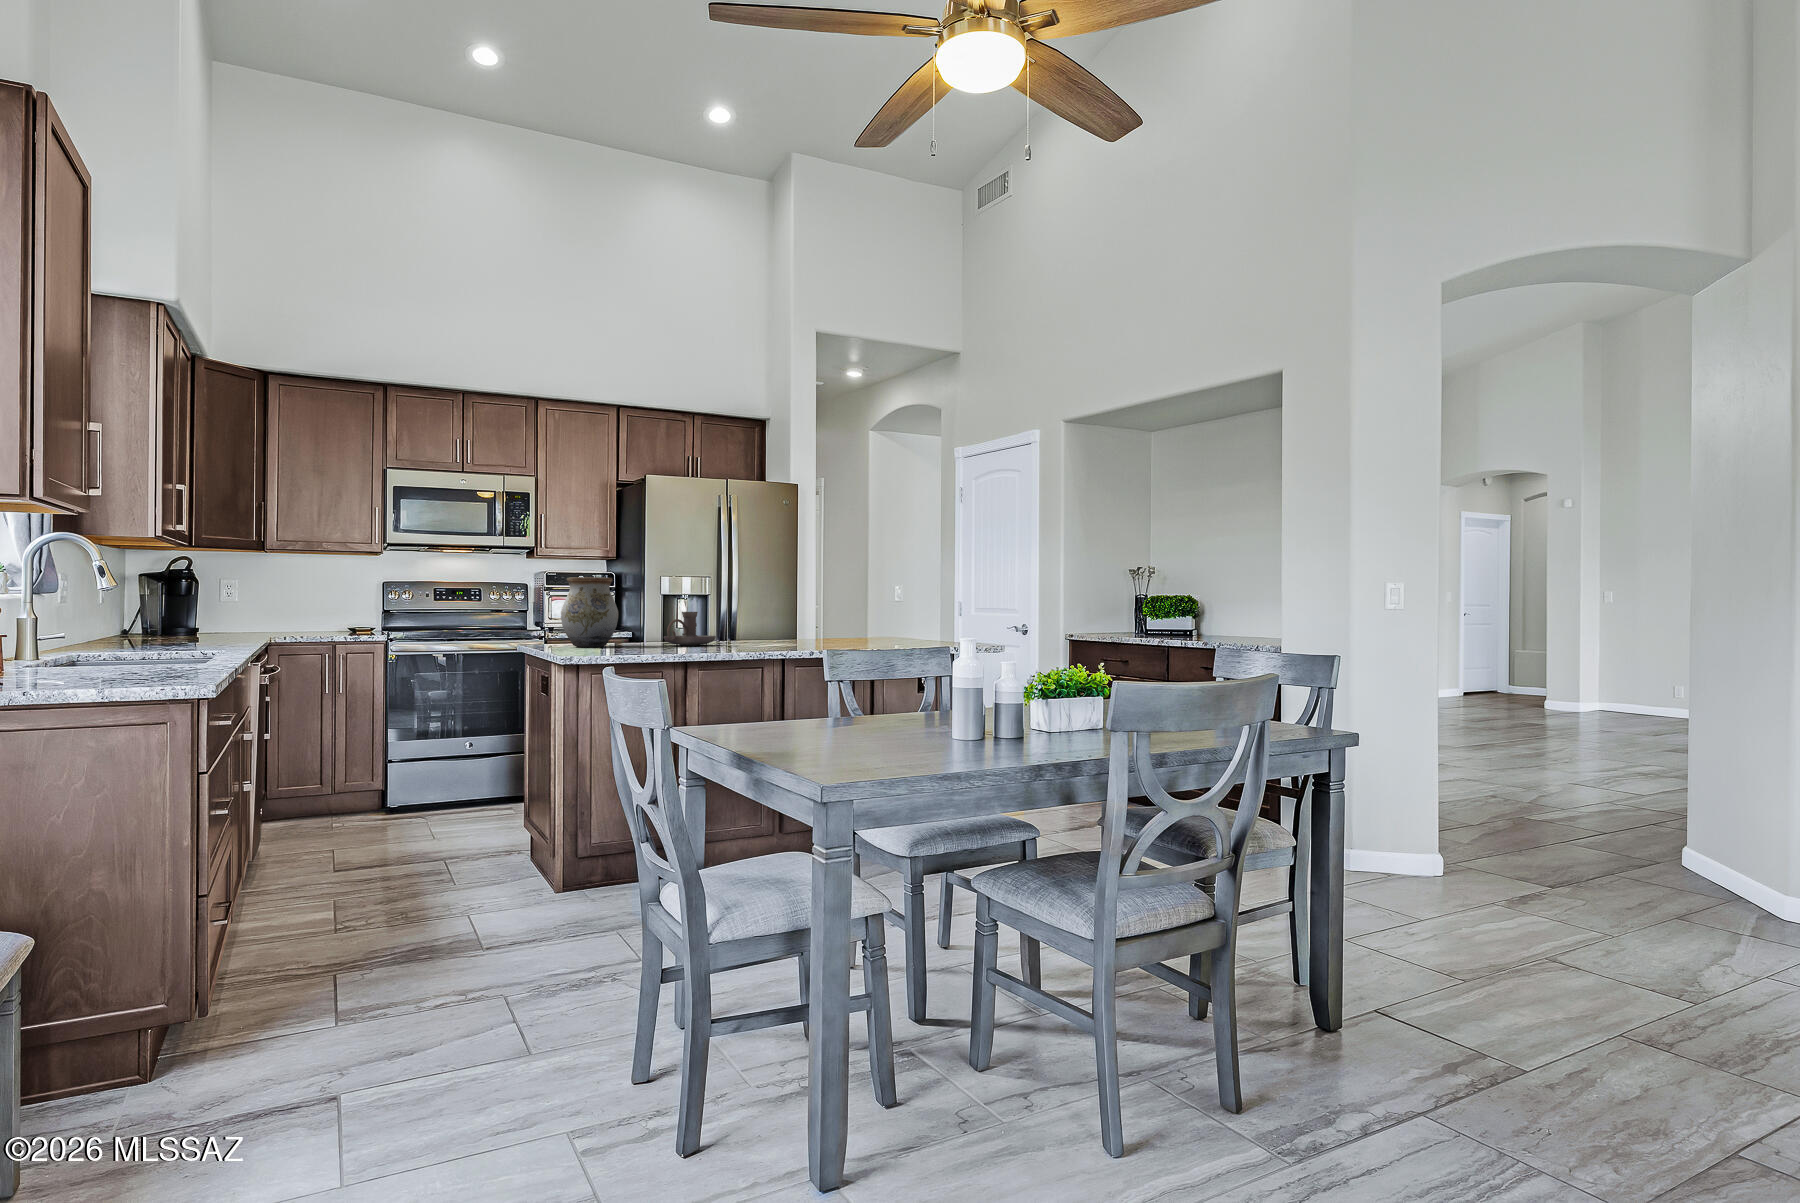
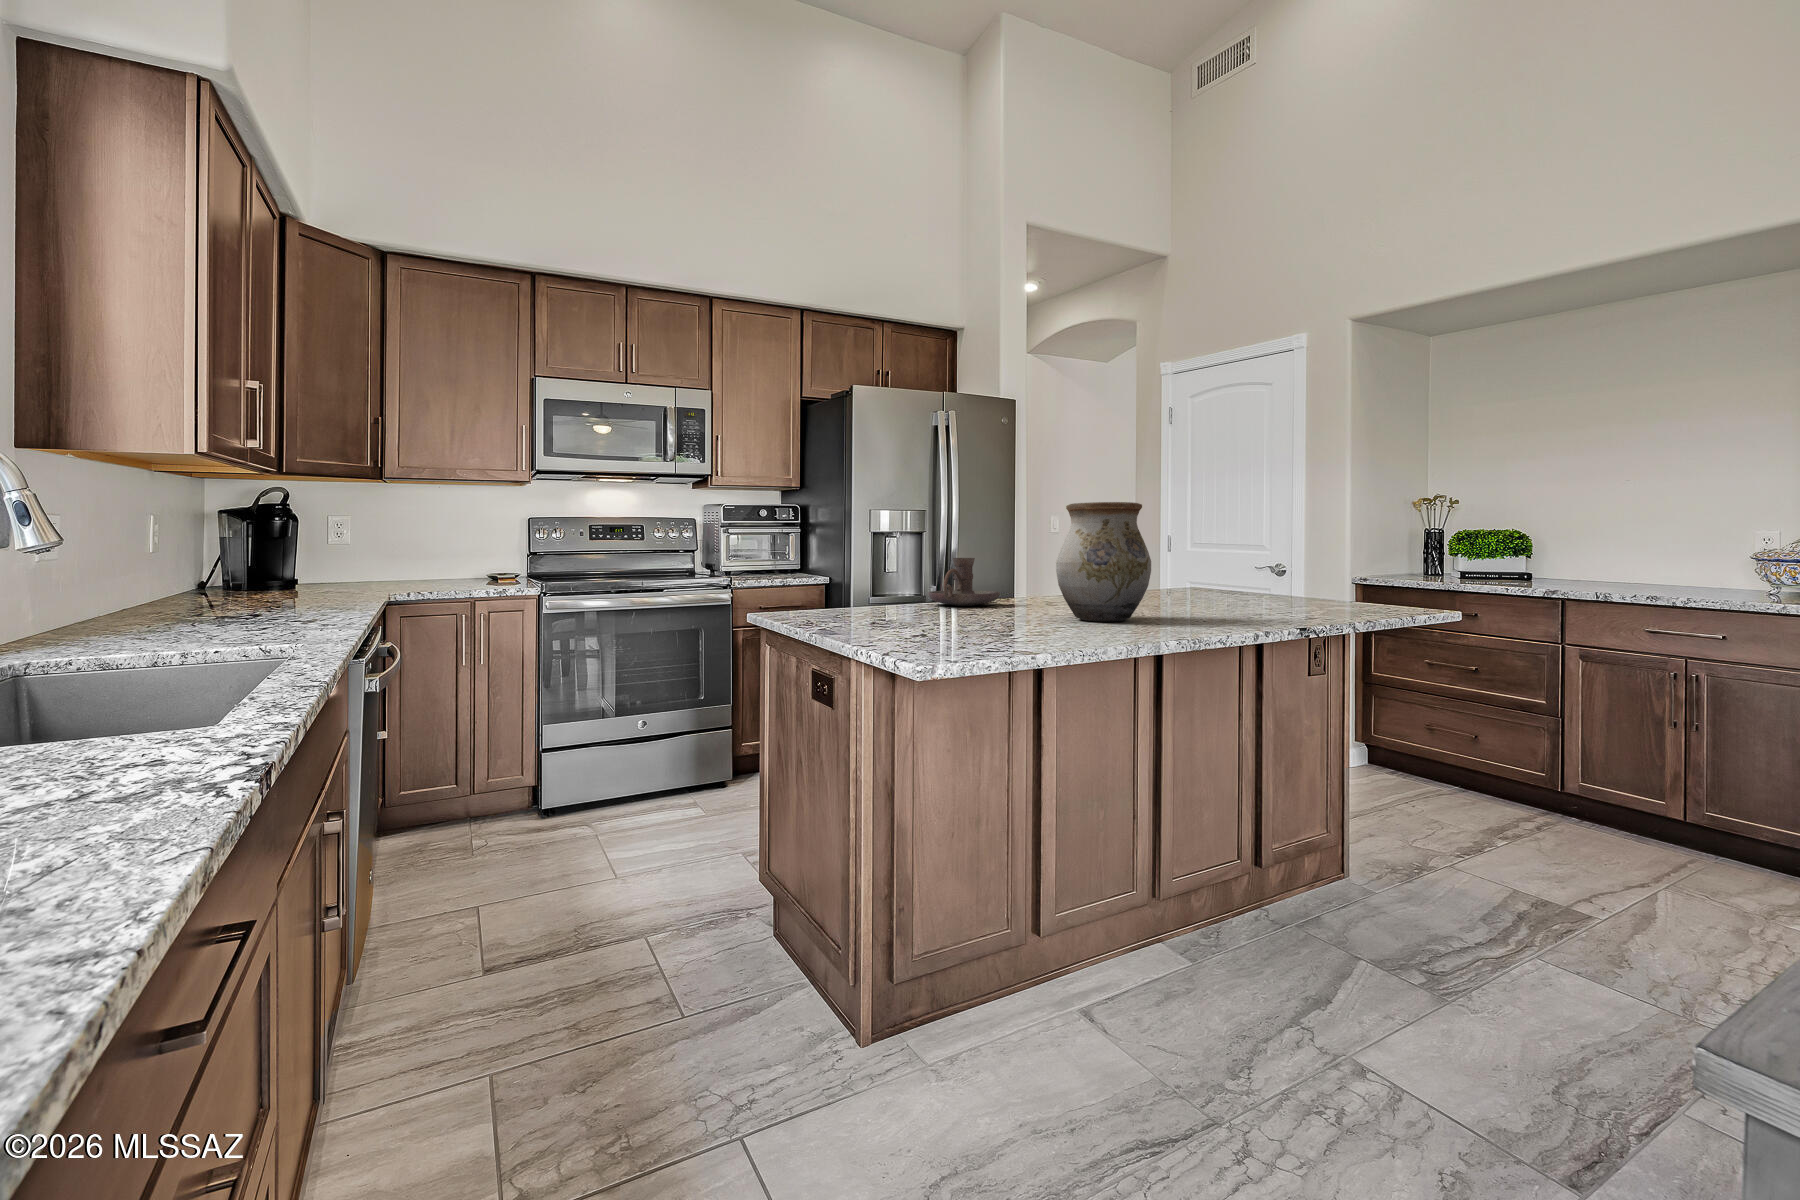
vase: present [561,577,618,647] -> present [1056,502,1151,622]

